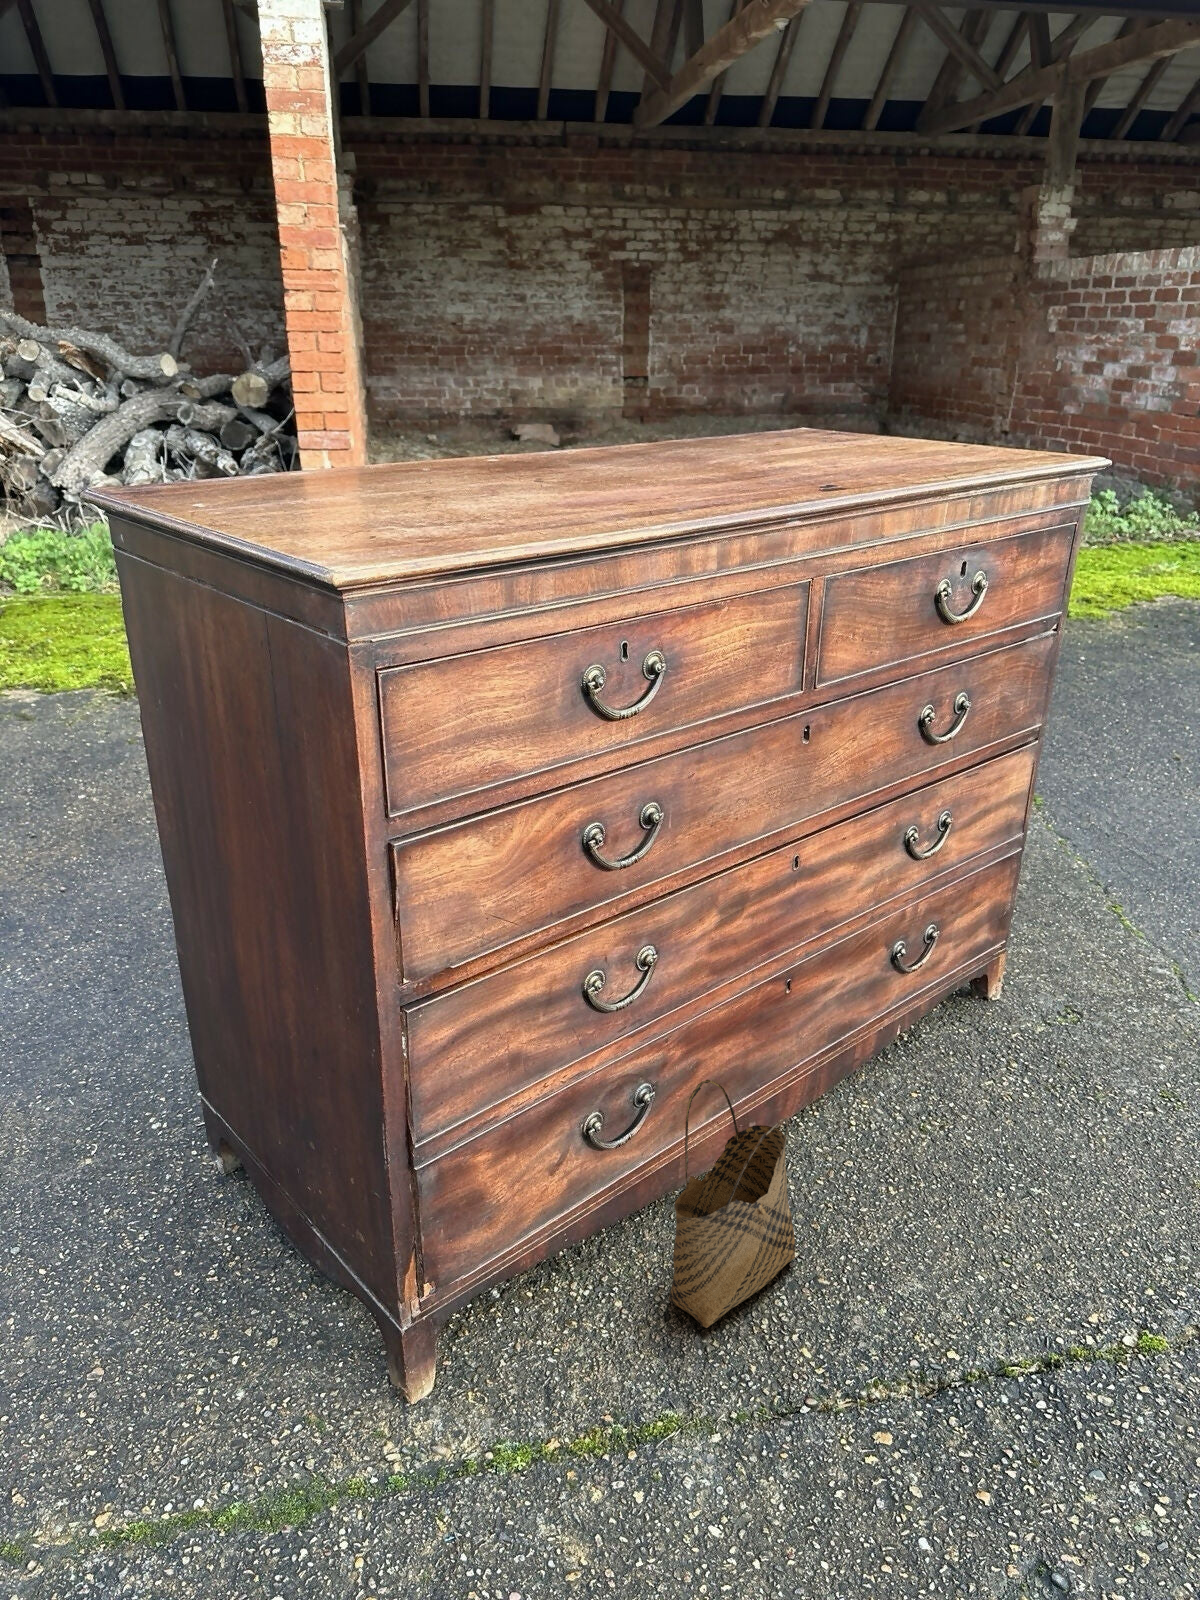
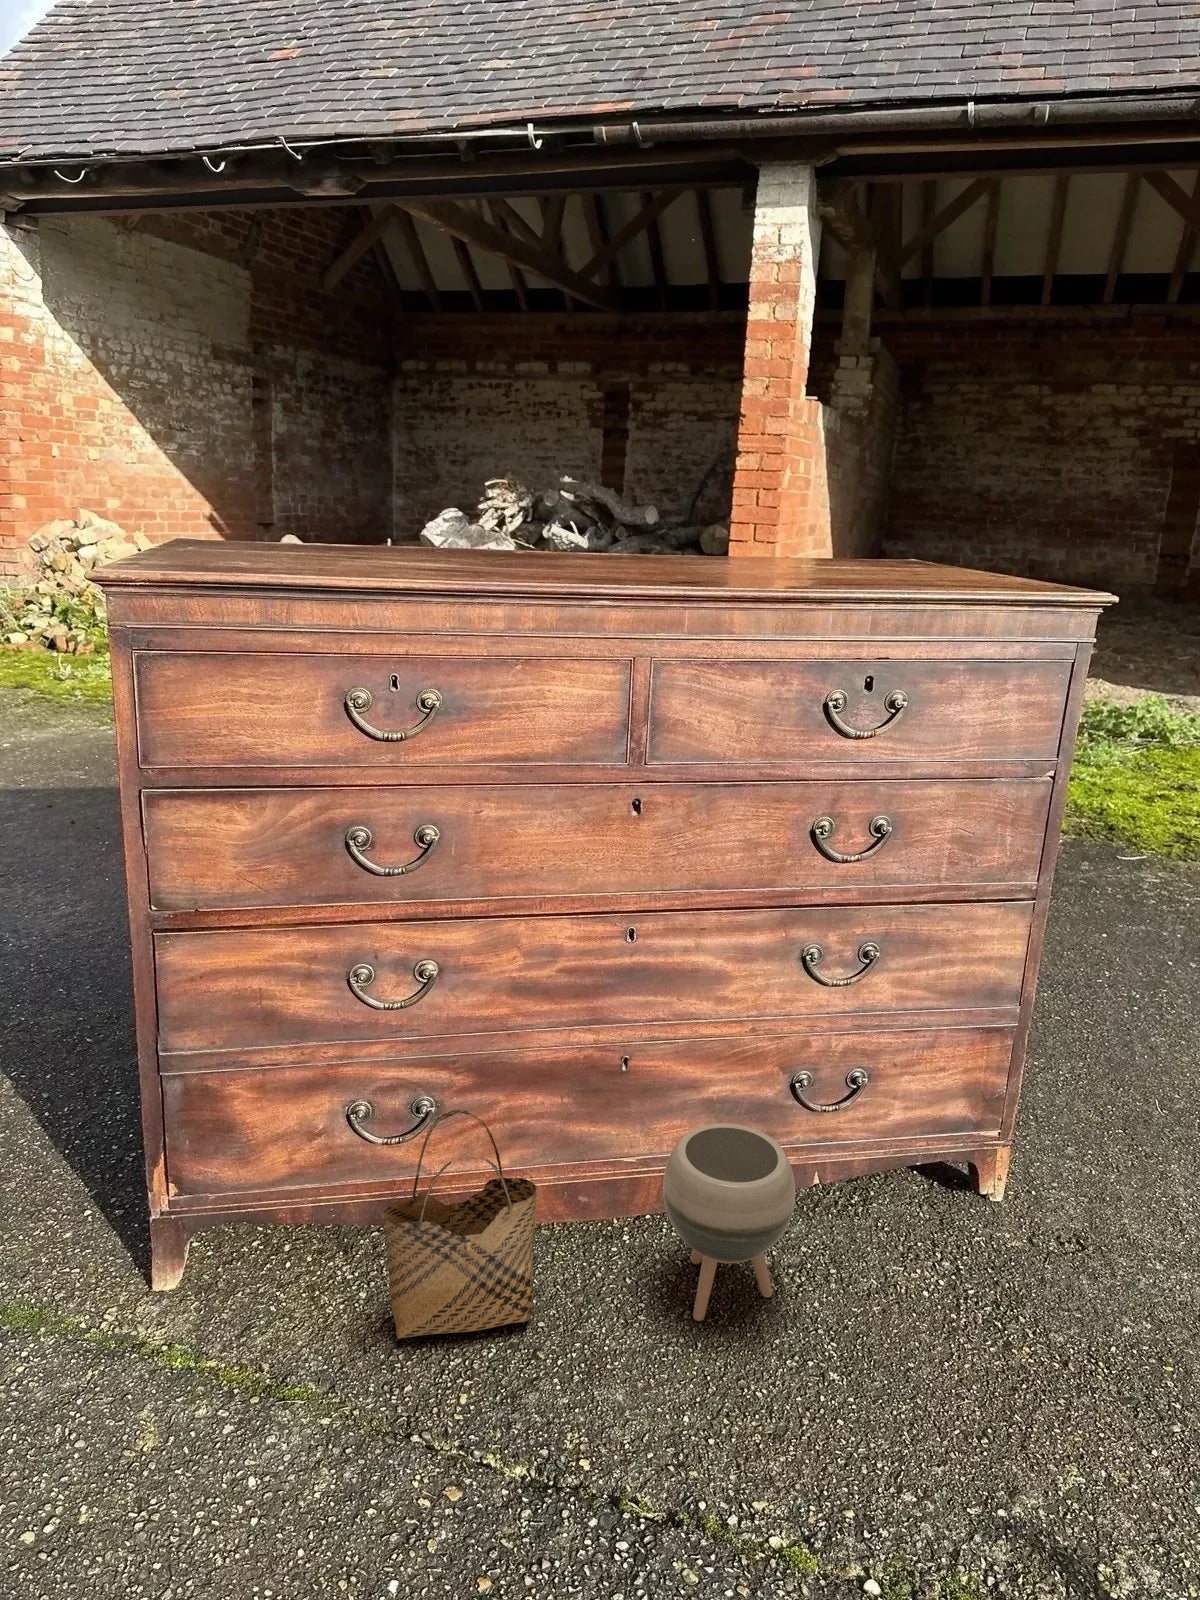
planter: none [850,1006,980,1193] -> present [663,1123,795,1321]

